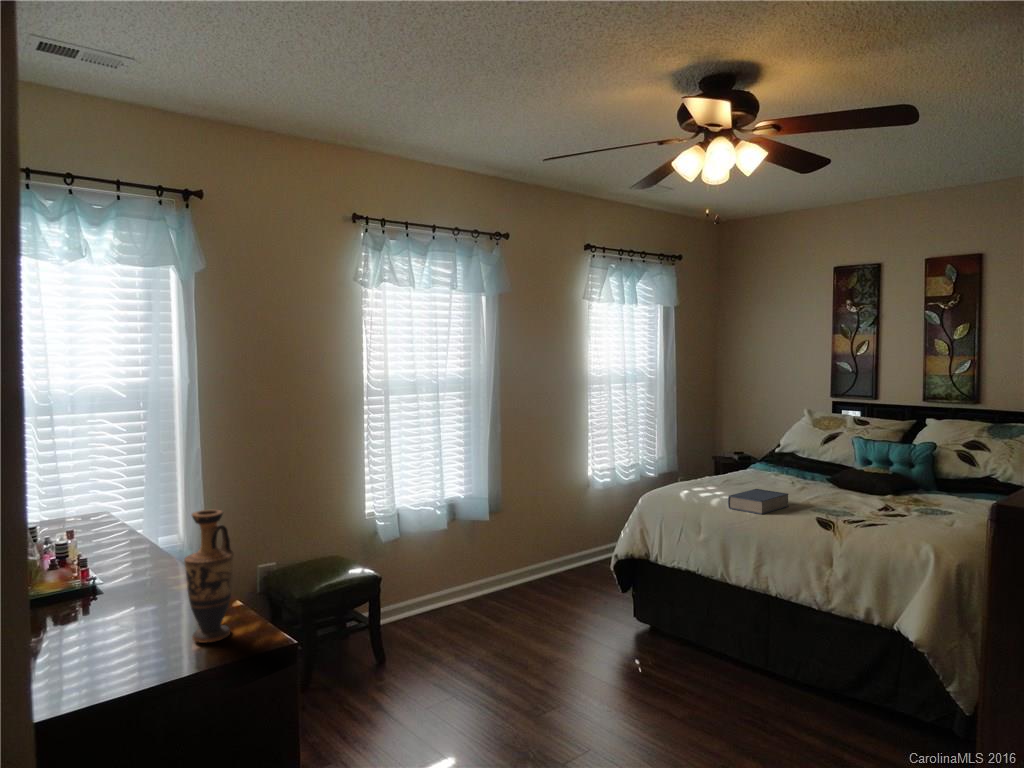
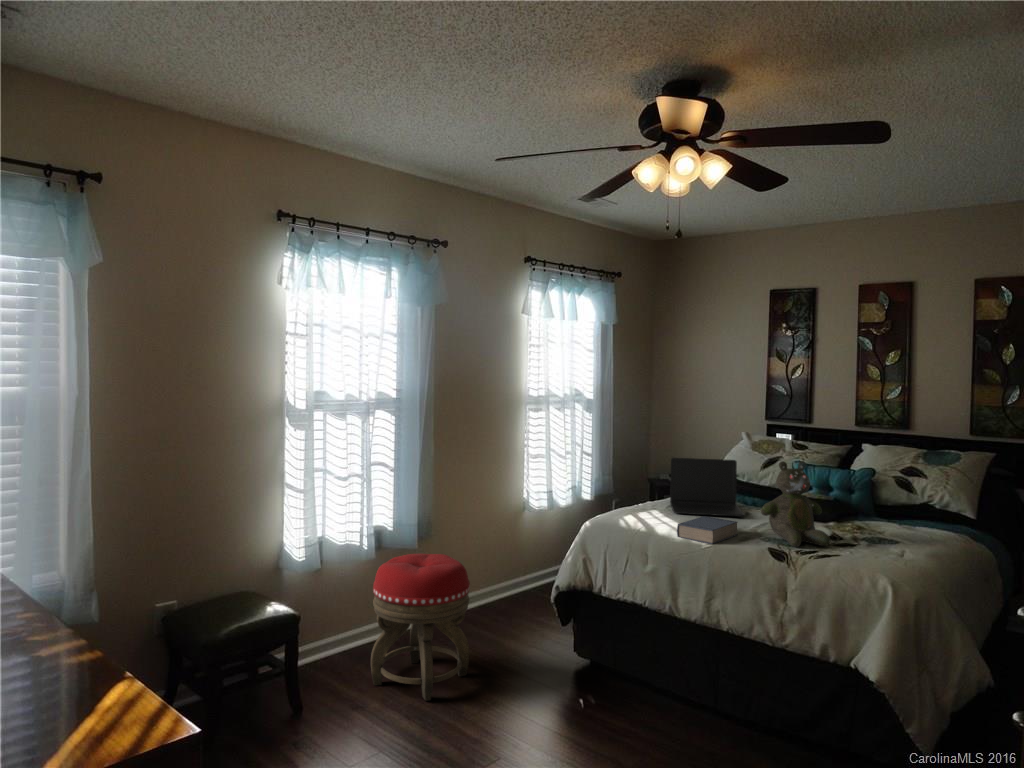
laptop: none [727,434,799,490] -> present [670,458,744,517]
teddy bear: none [811,435,880,517] -> present [761,461,830,547]
vase: present [184,510,234,643] -> none [58,557,125,727]
footstool: none [445,524,534,655] -> present [371,554,470,701]

